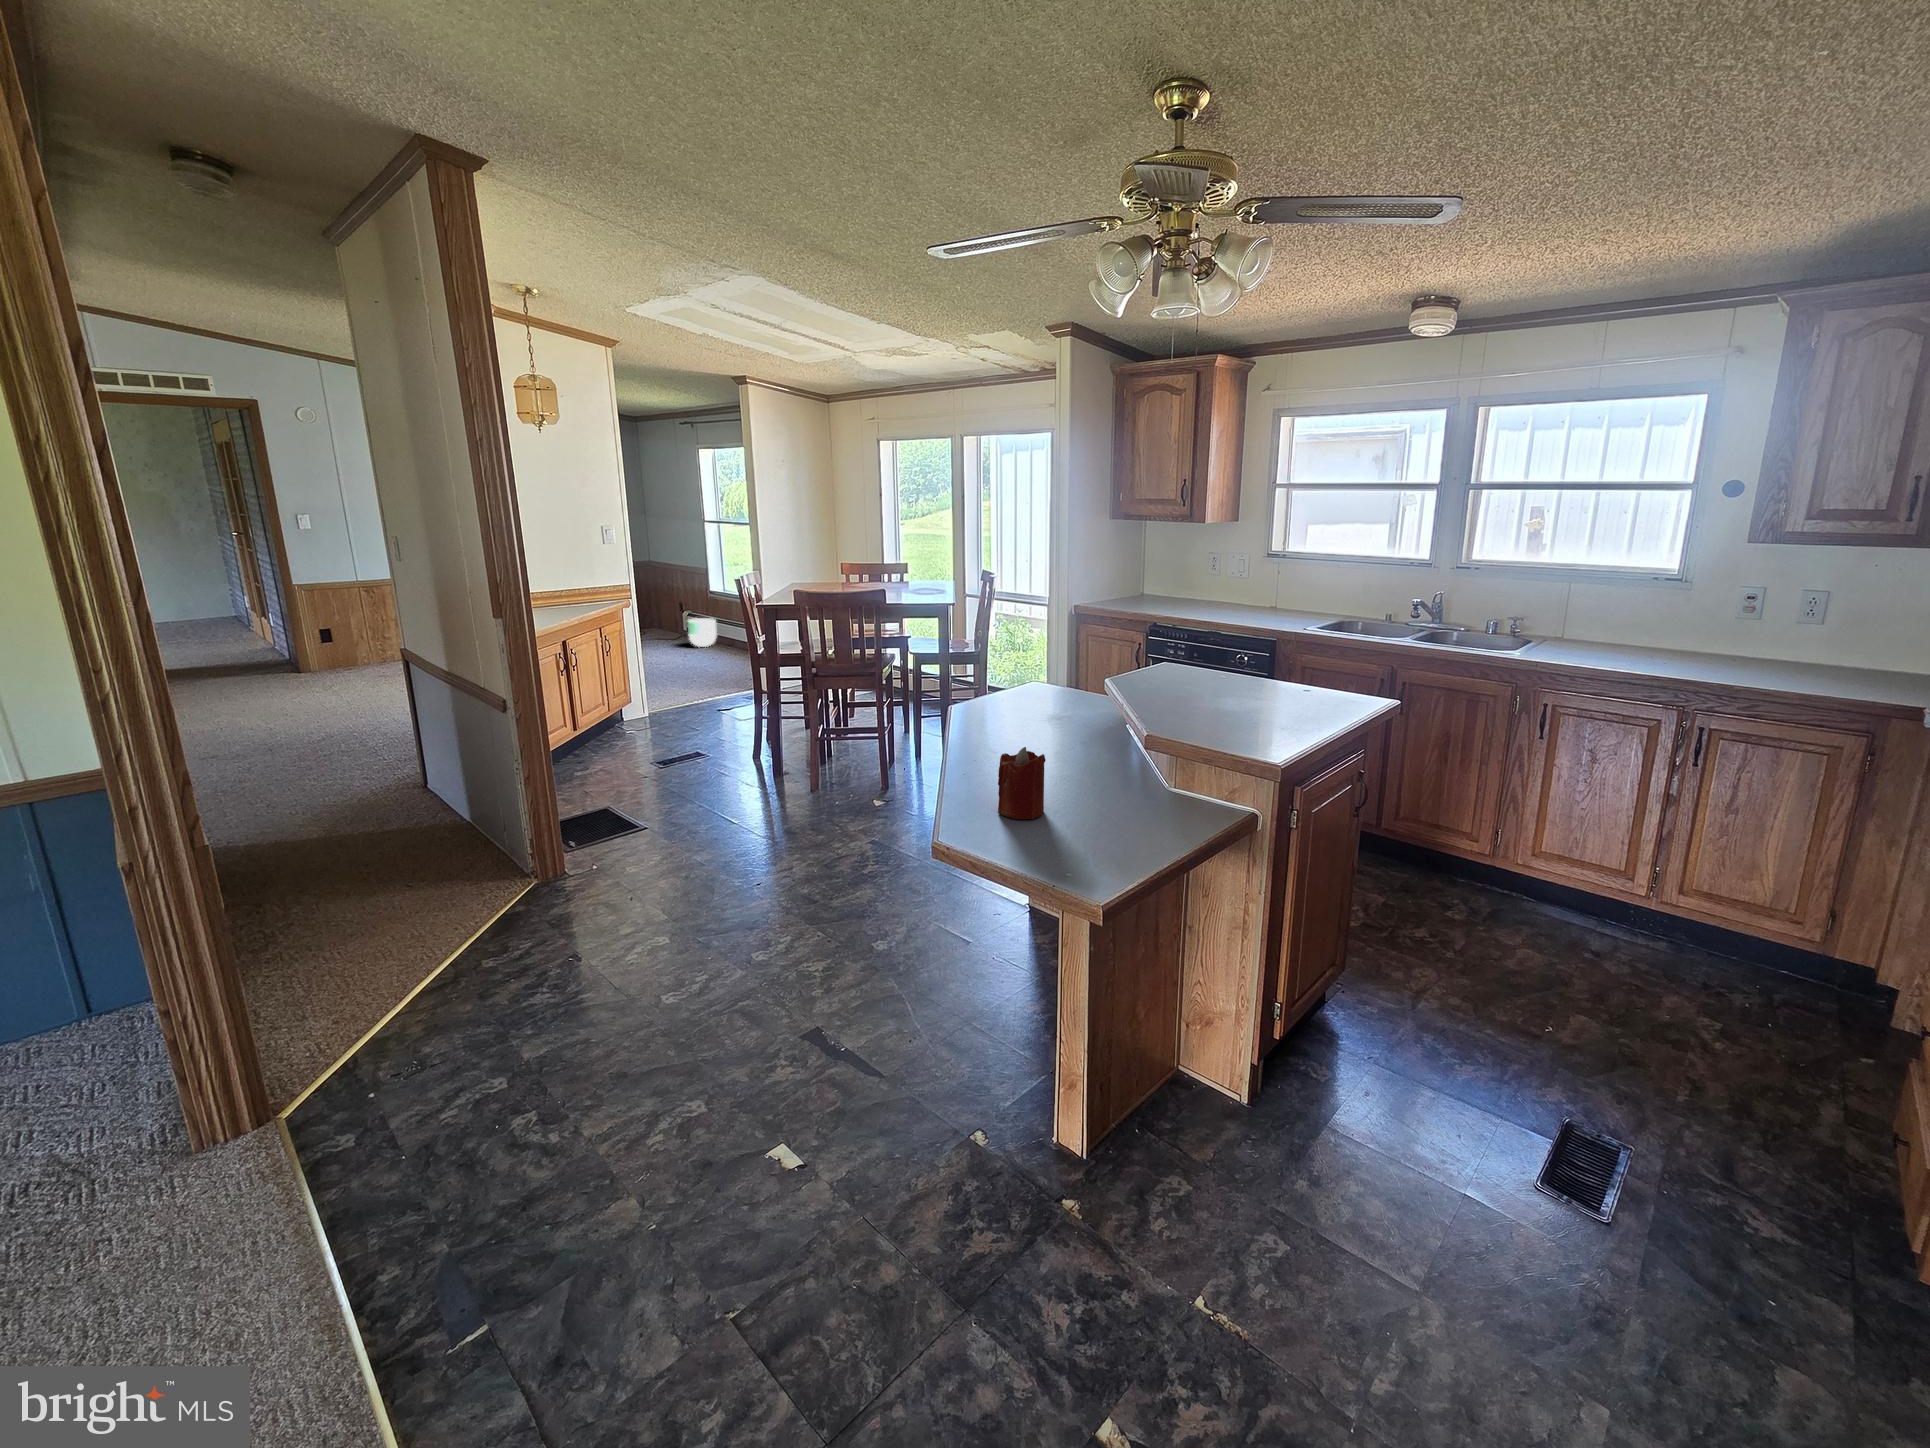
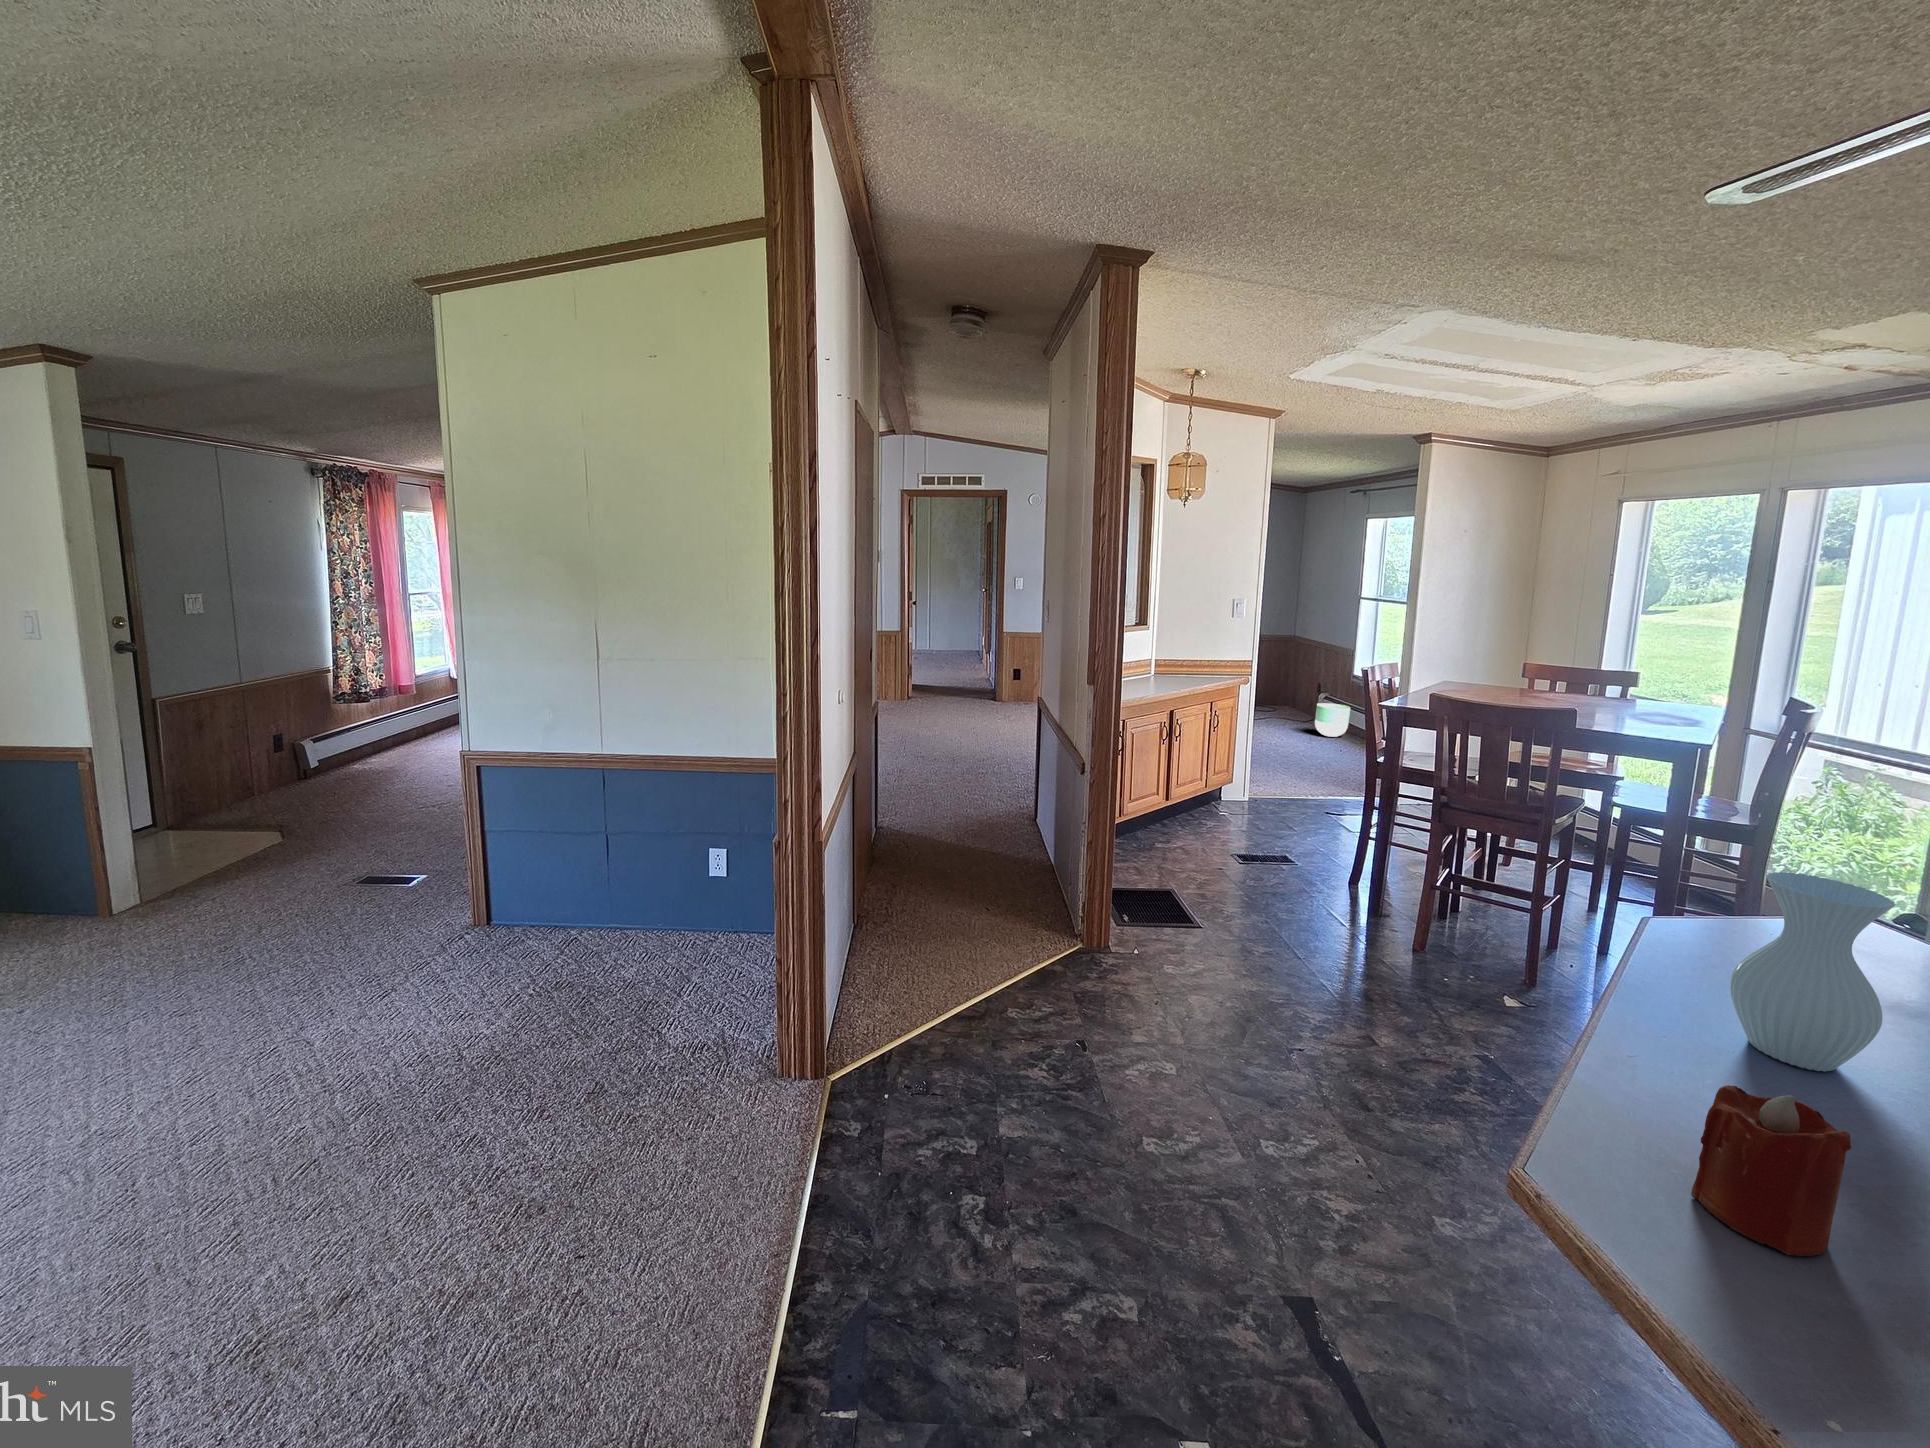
vase: none [990,652,1042,748] -> present [1730,872,1895,1072]

